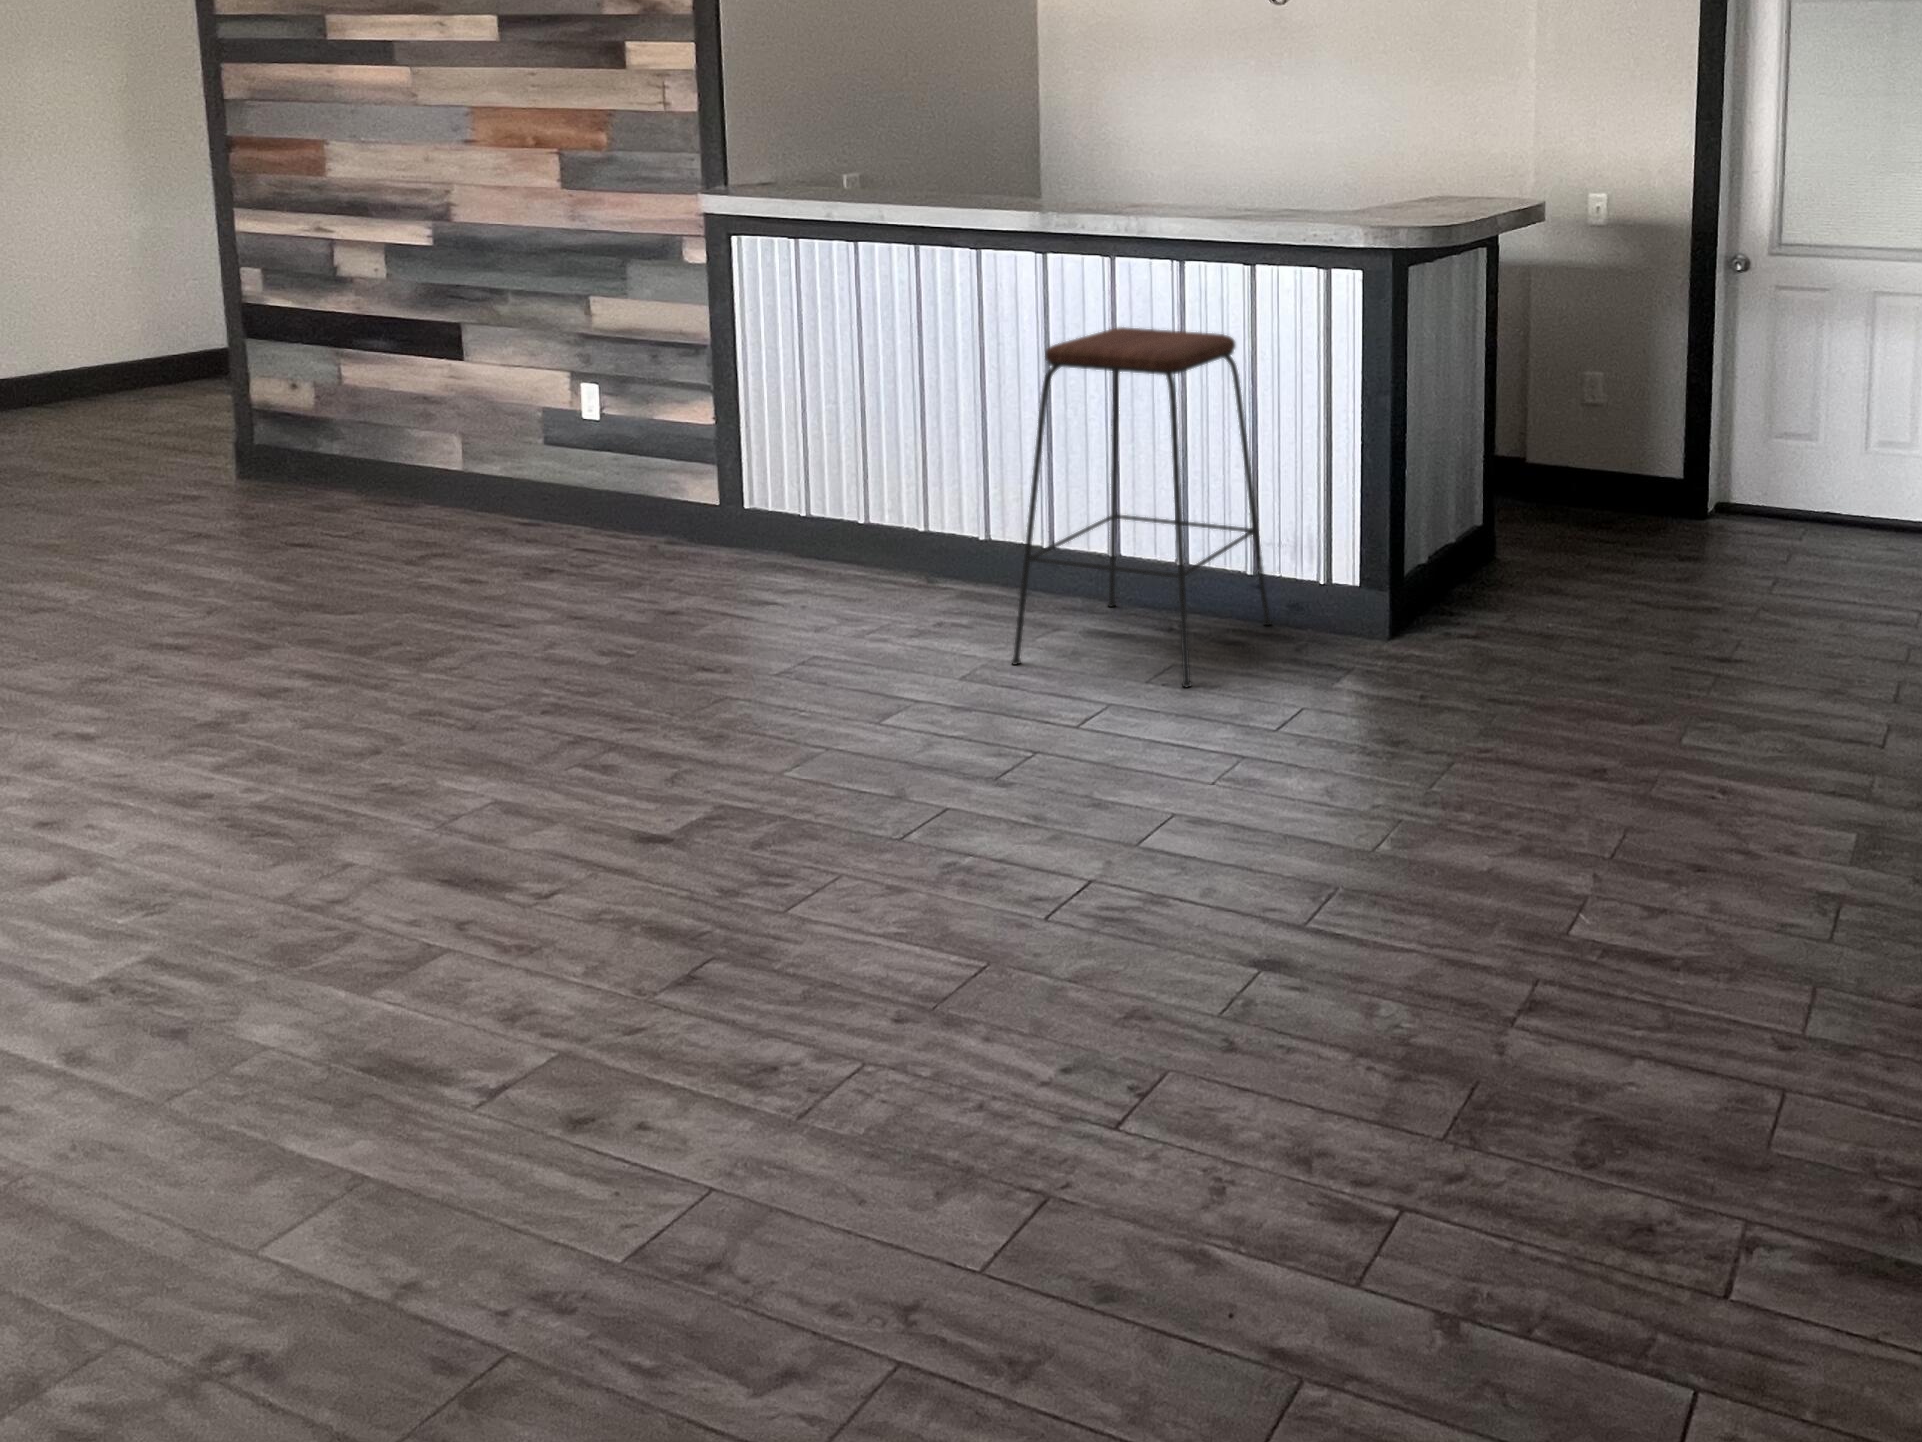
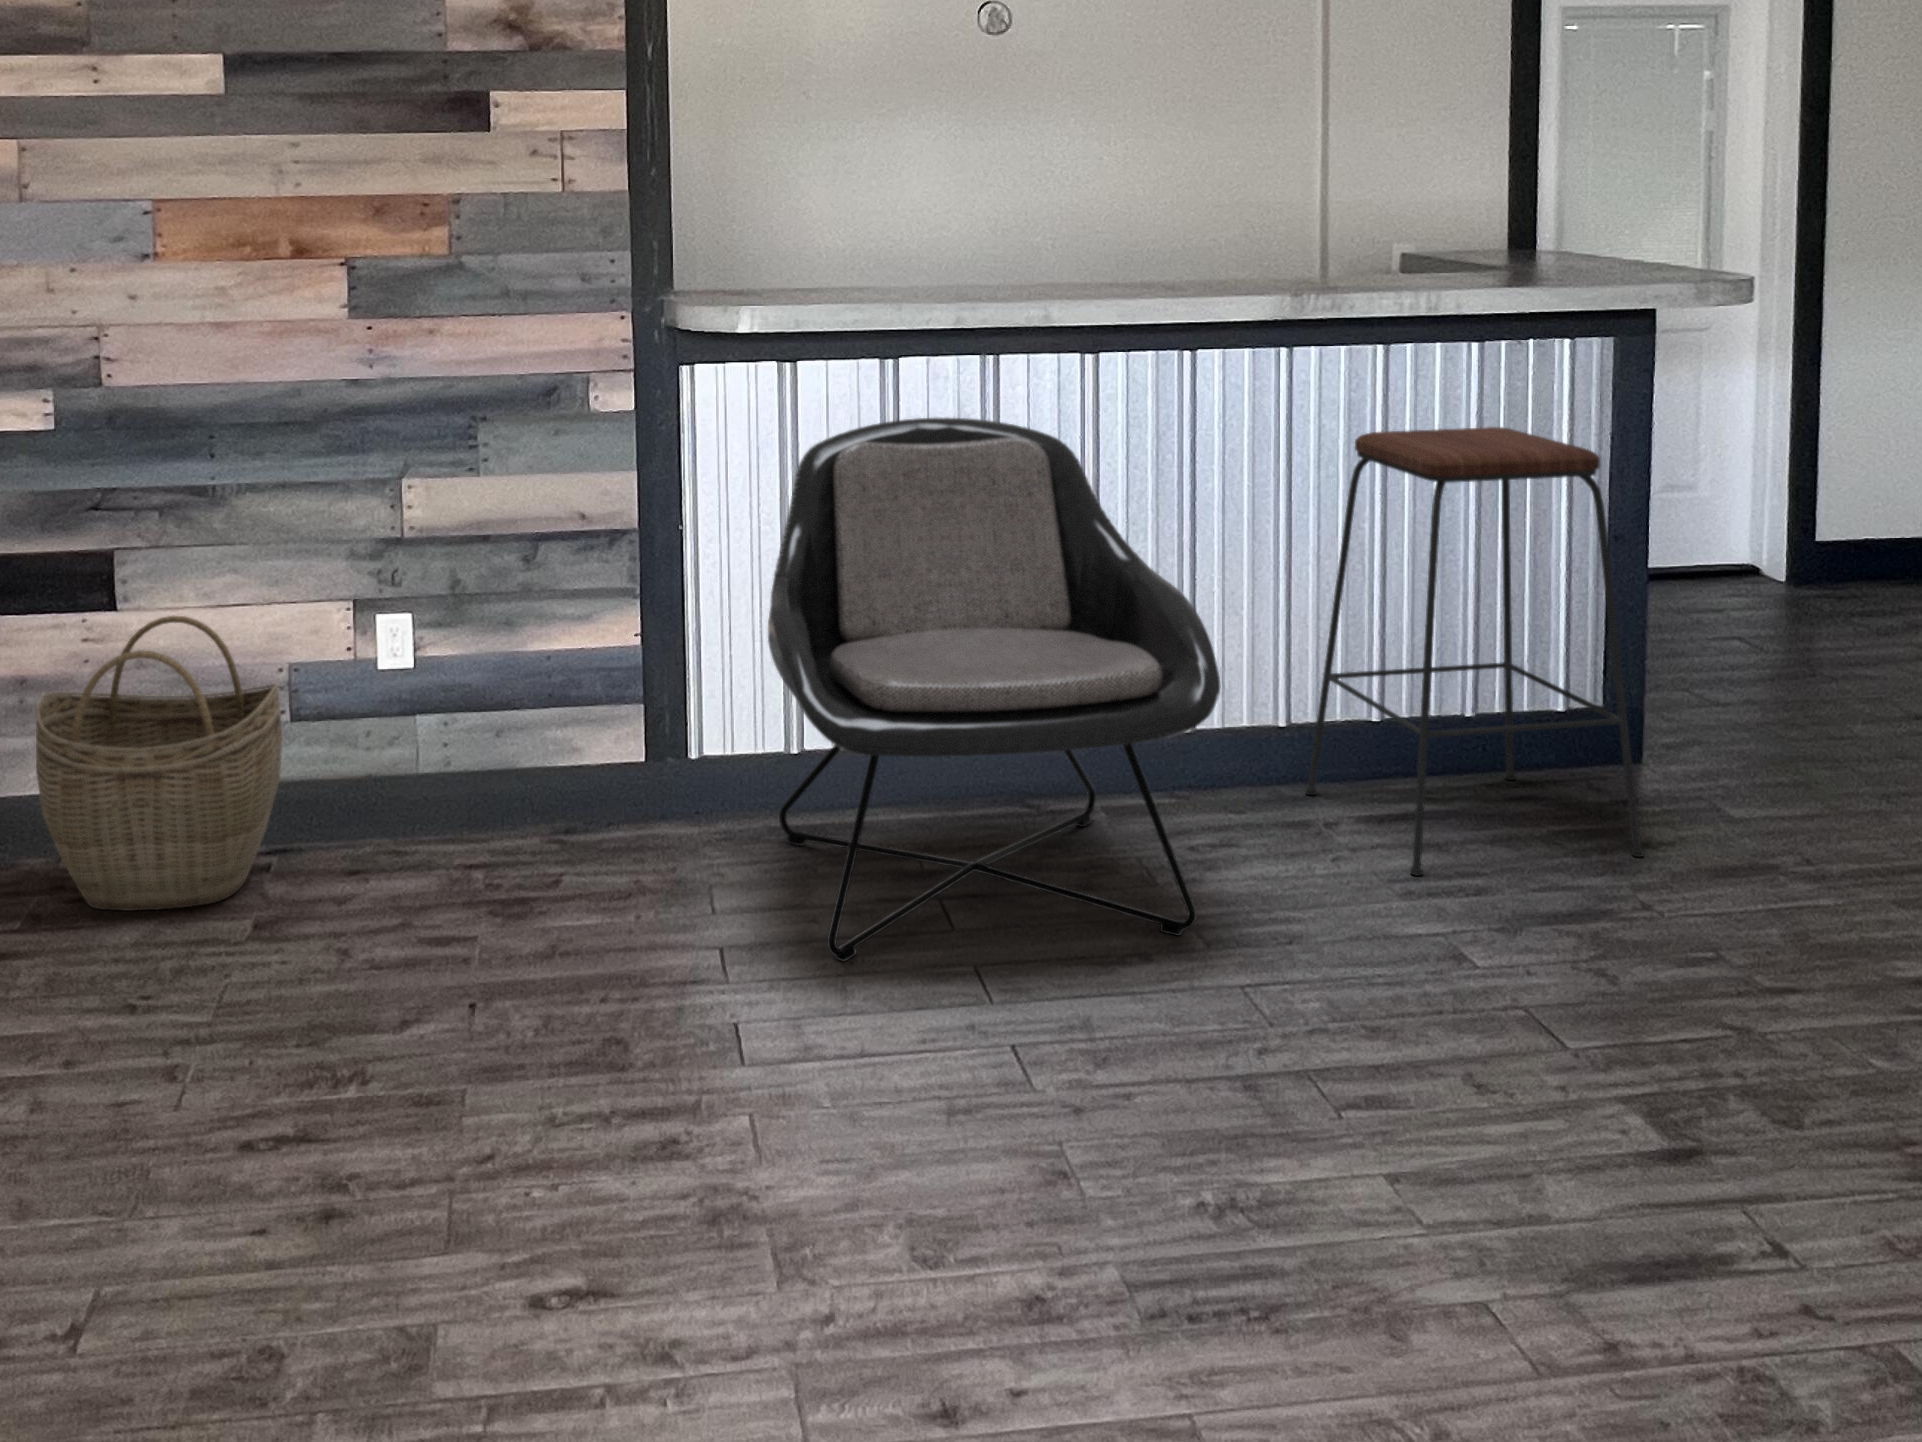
lounge chair: none [547,285,943,662] -> present [768,418,1220,962]
woven basket: none [346,366,510,540] -> present [36,616,282,911]

